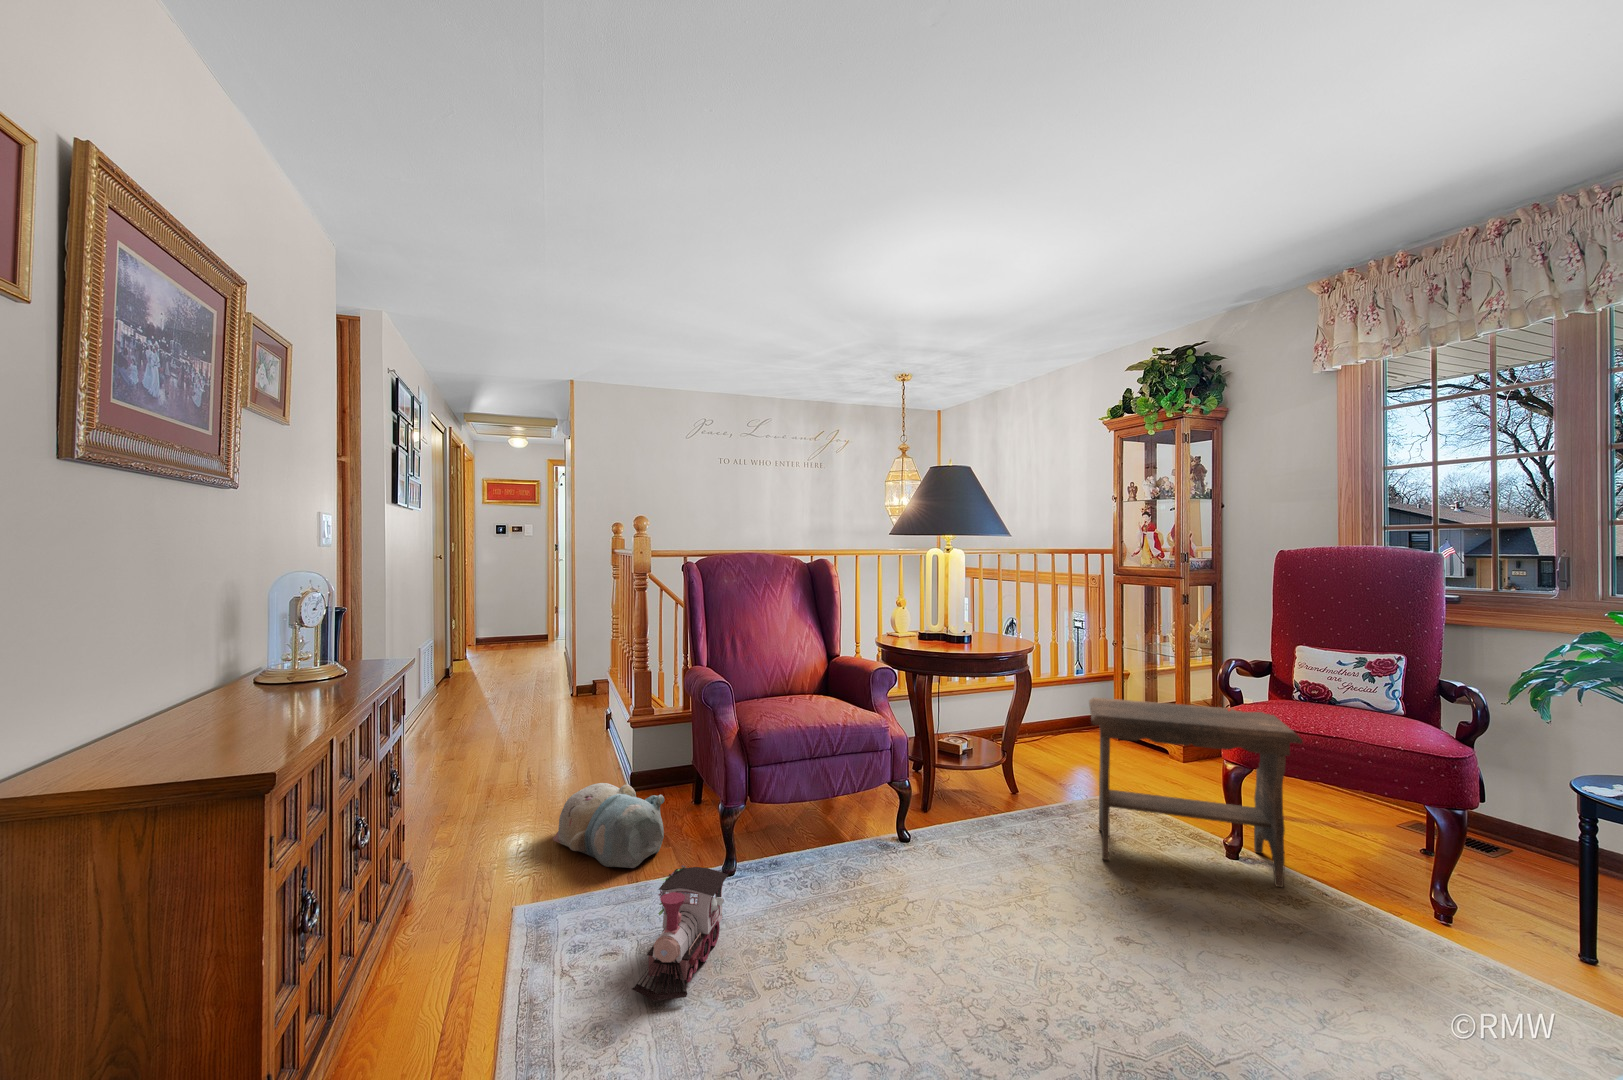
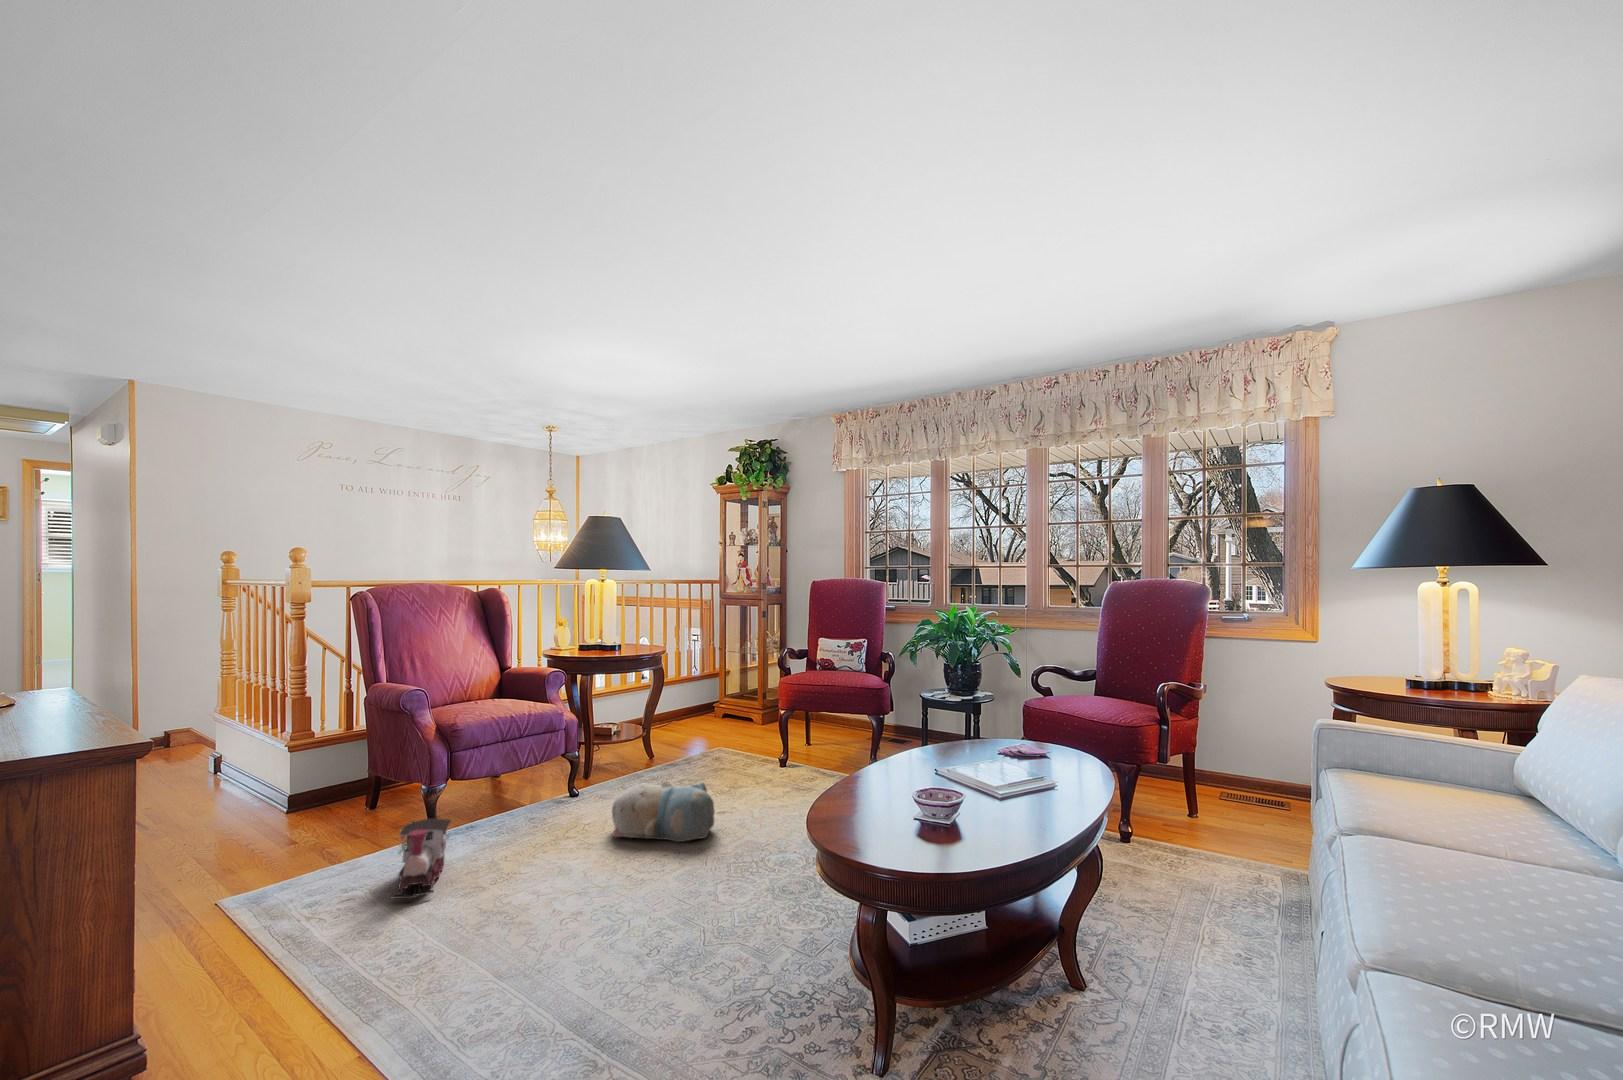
footstool: present [1089,698,1303,887] -> none [699,678,812,783]
plush toy: present [553,783,664,868] -> present [612,780,715,842]

